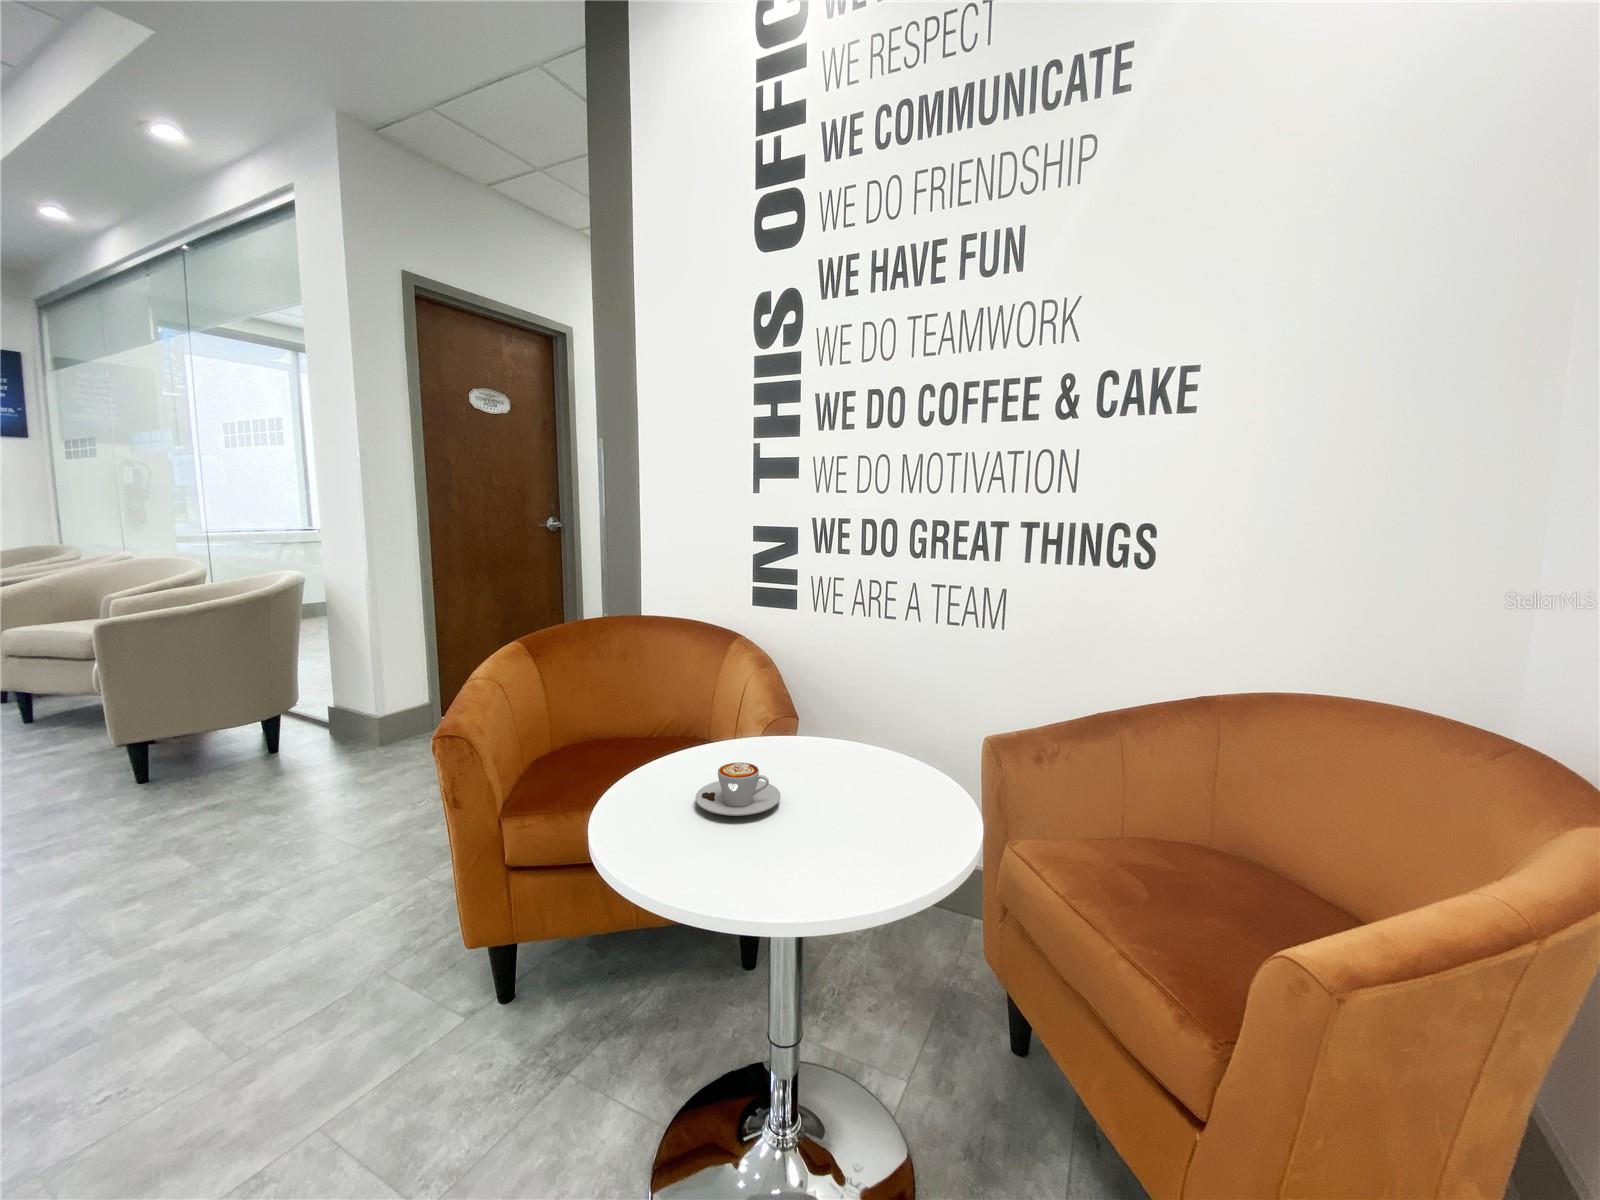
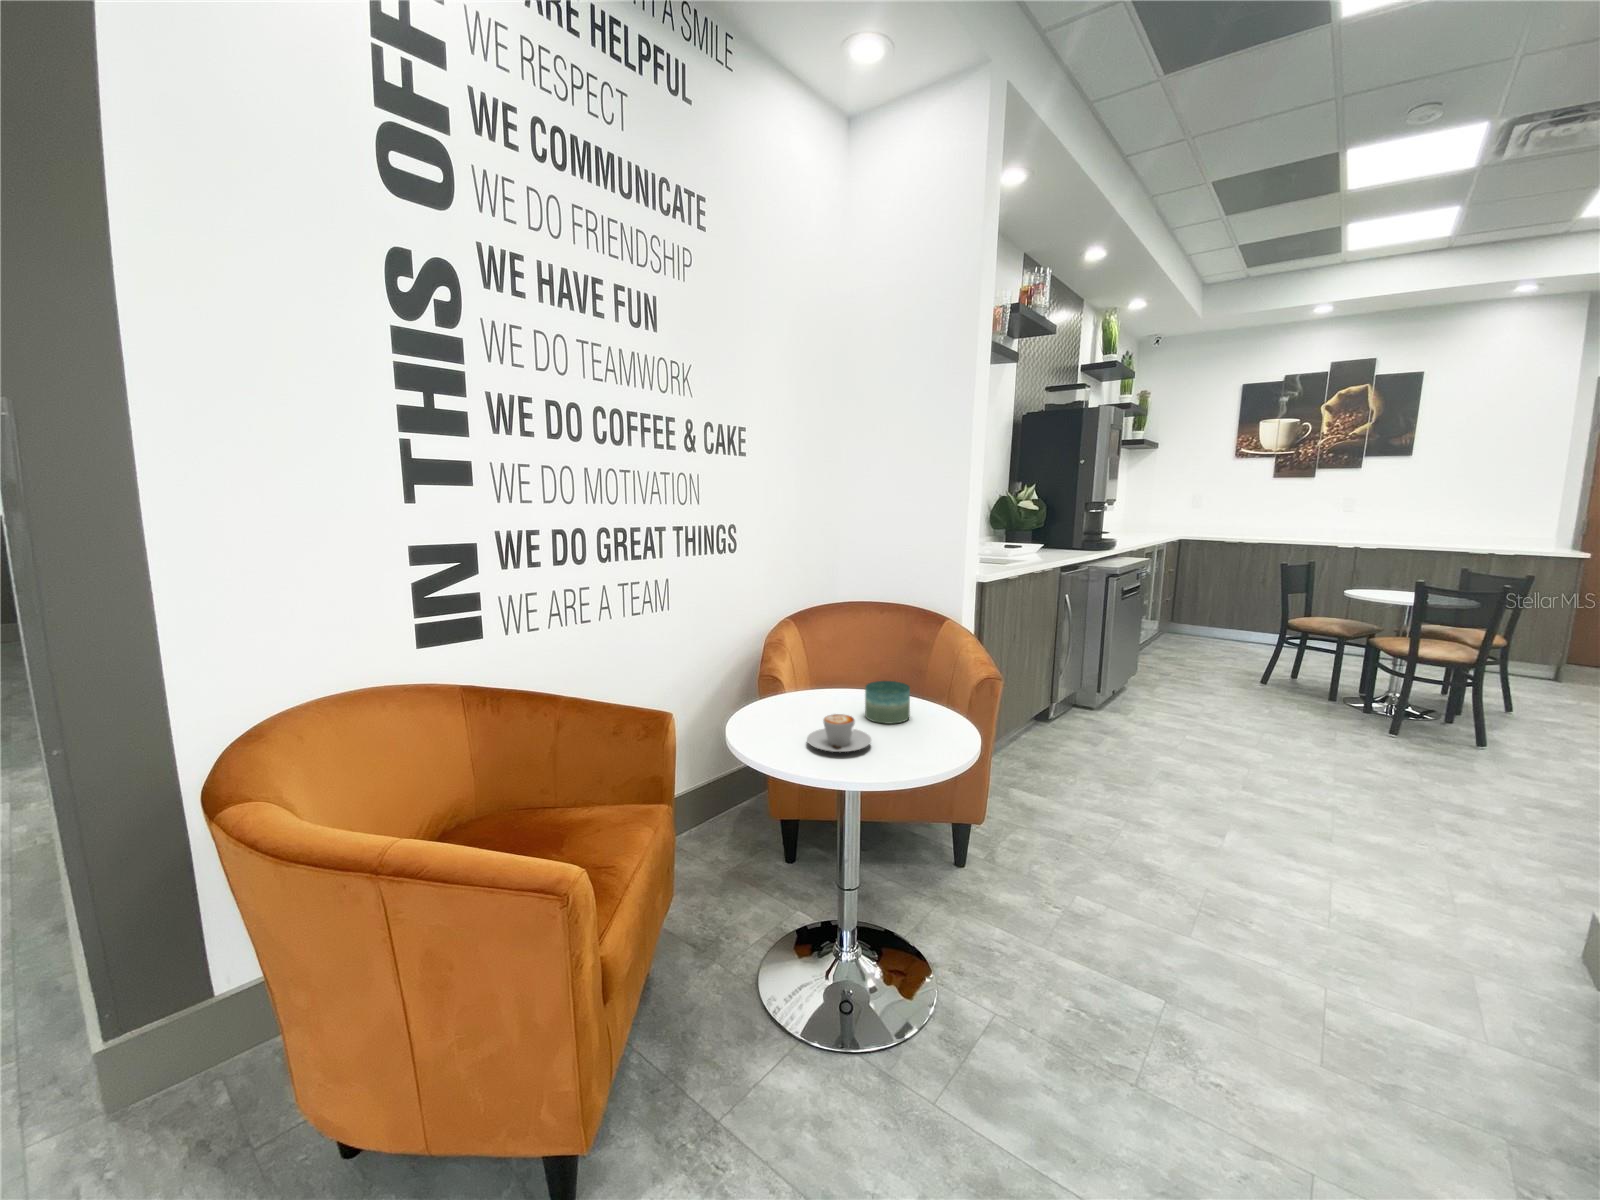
candle: none [836,770,911,848] -> present [865,681,910,724]

